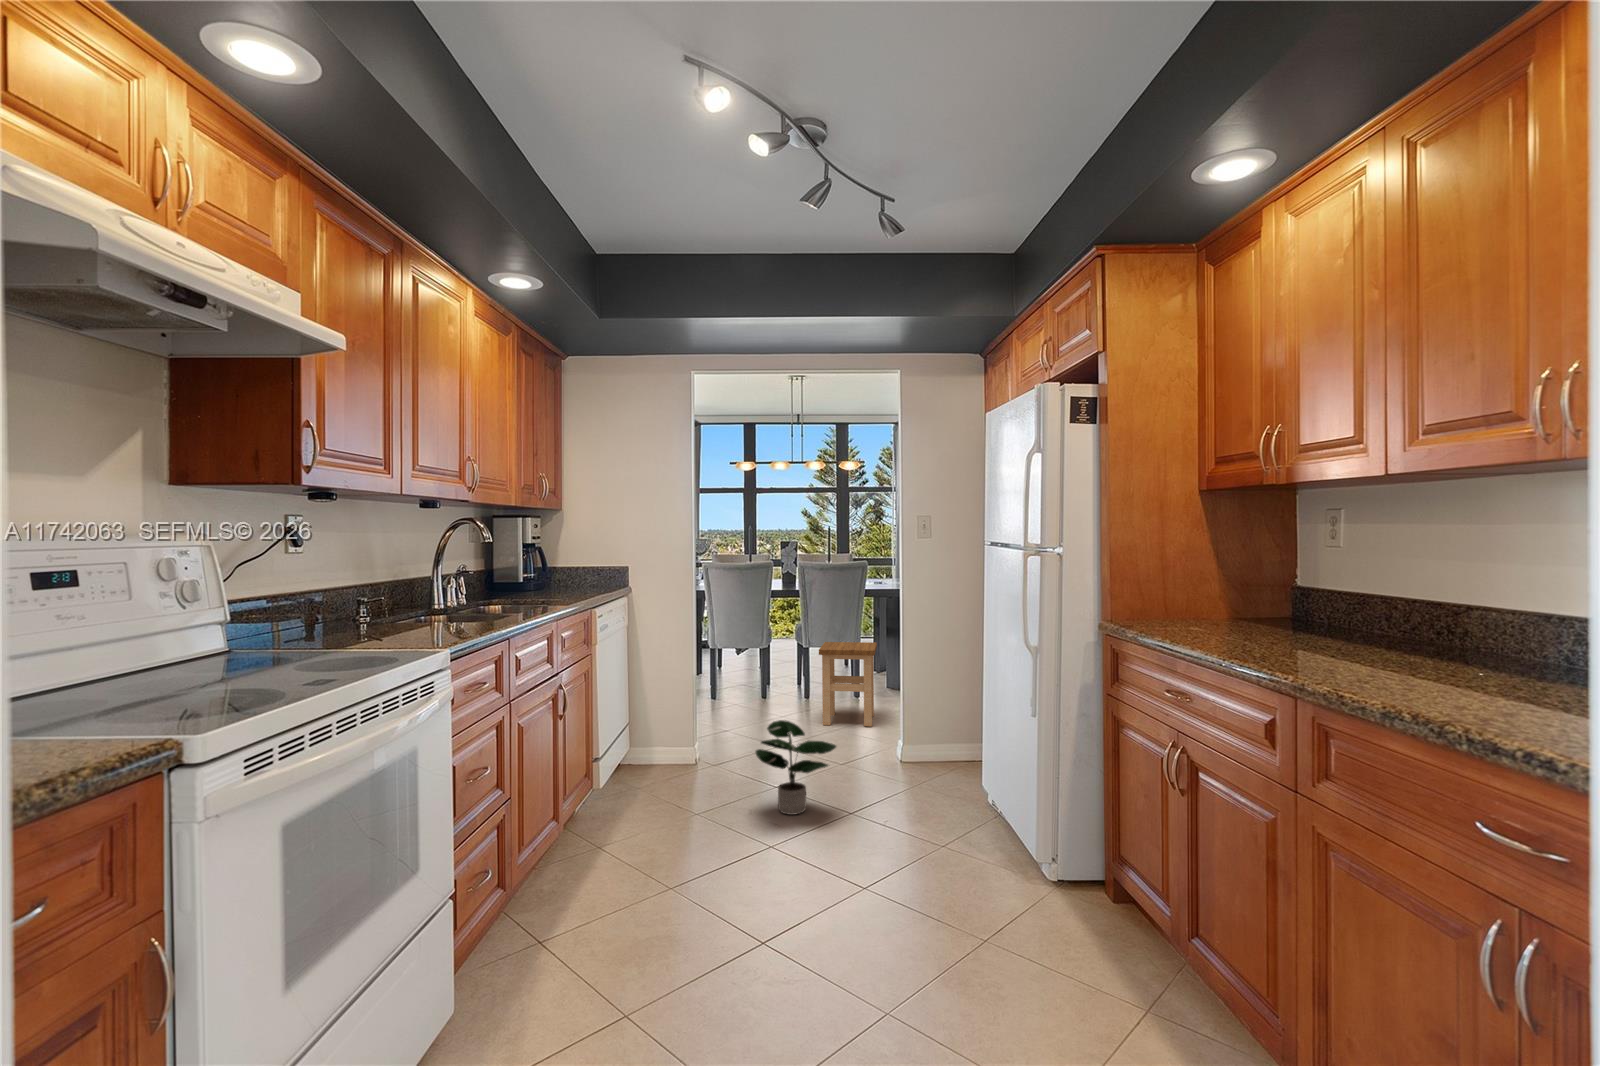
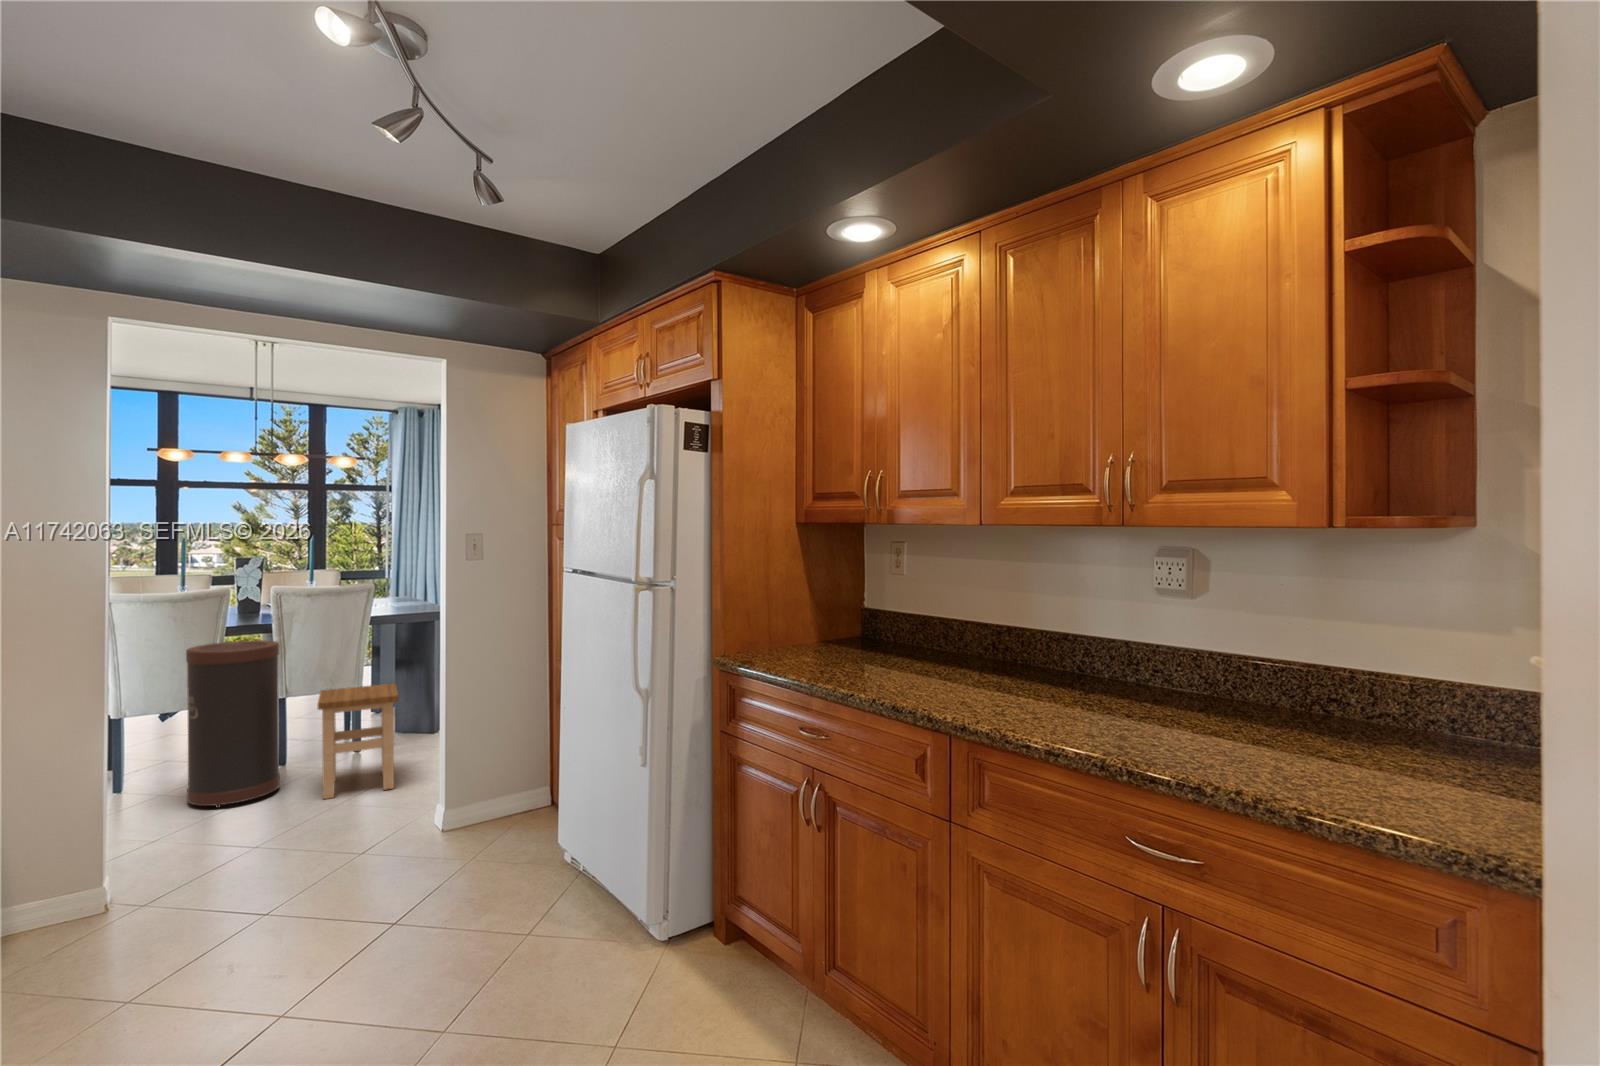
trash can: none [743,600,798,719] -> present [186,640,280,808]
potted plant: present [755,720,836,815] -> none [251,817,382,948]

